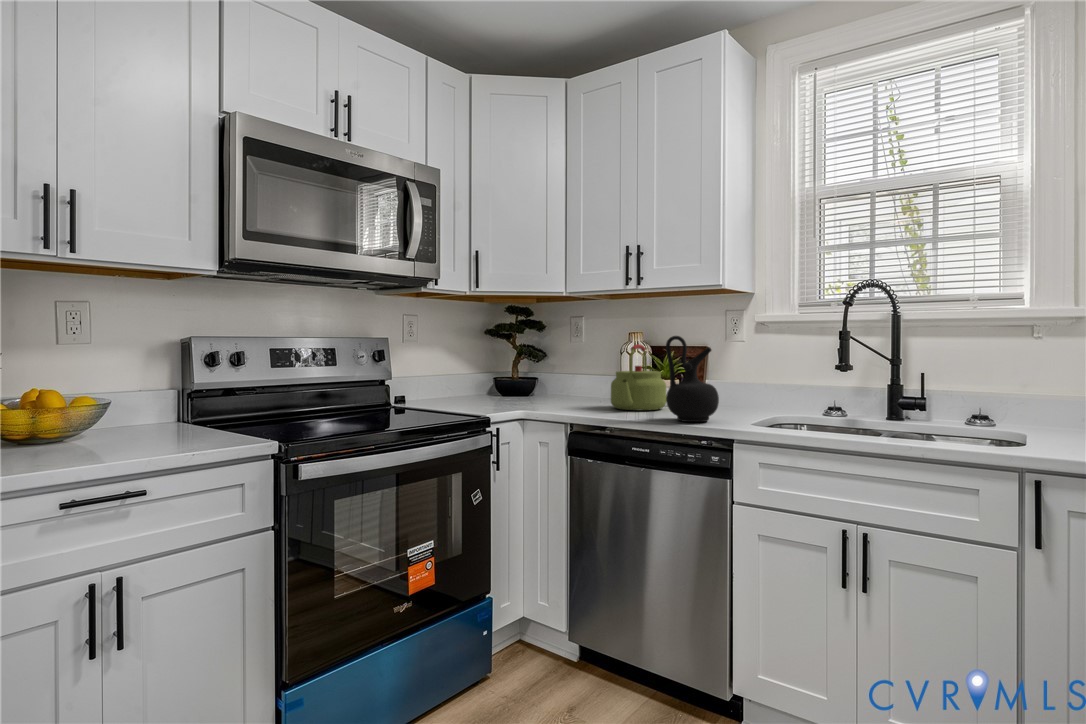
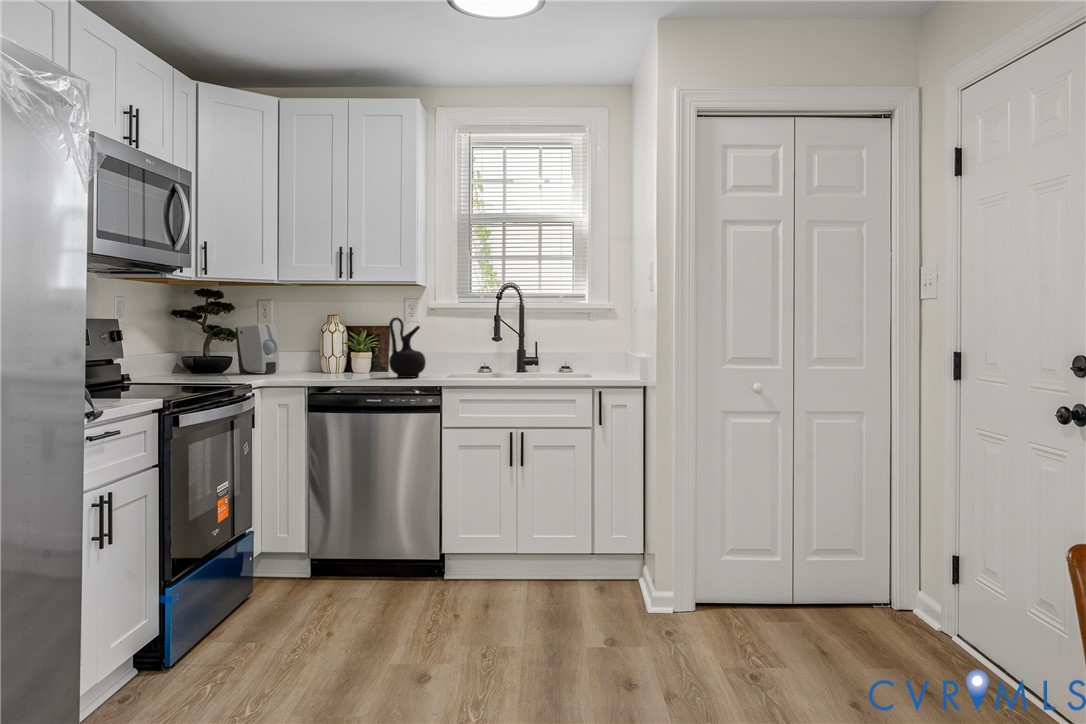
soap dispenser: none [527,344,568,402] -> present [235,324,279,374]
kettle: present [611,344,666,410] -> none [329,324,373,375]

